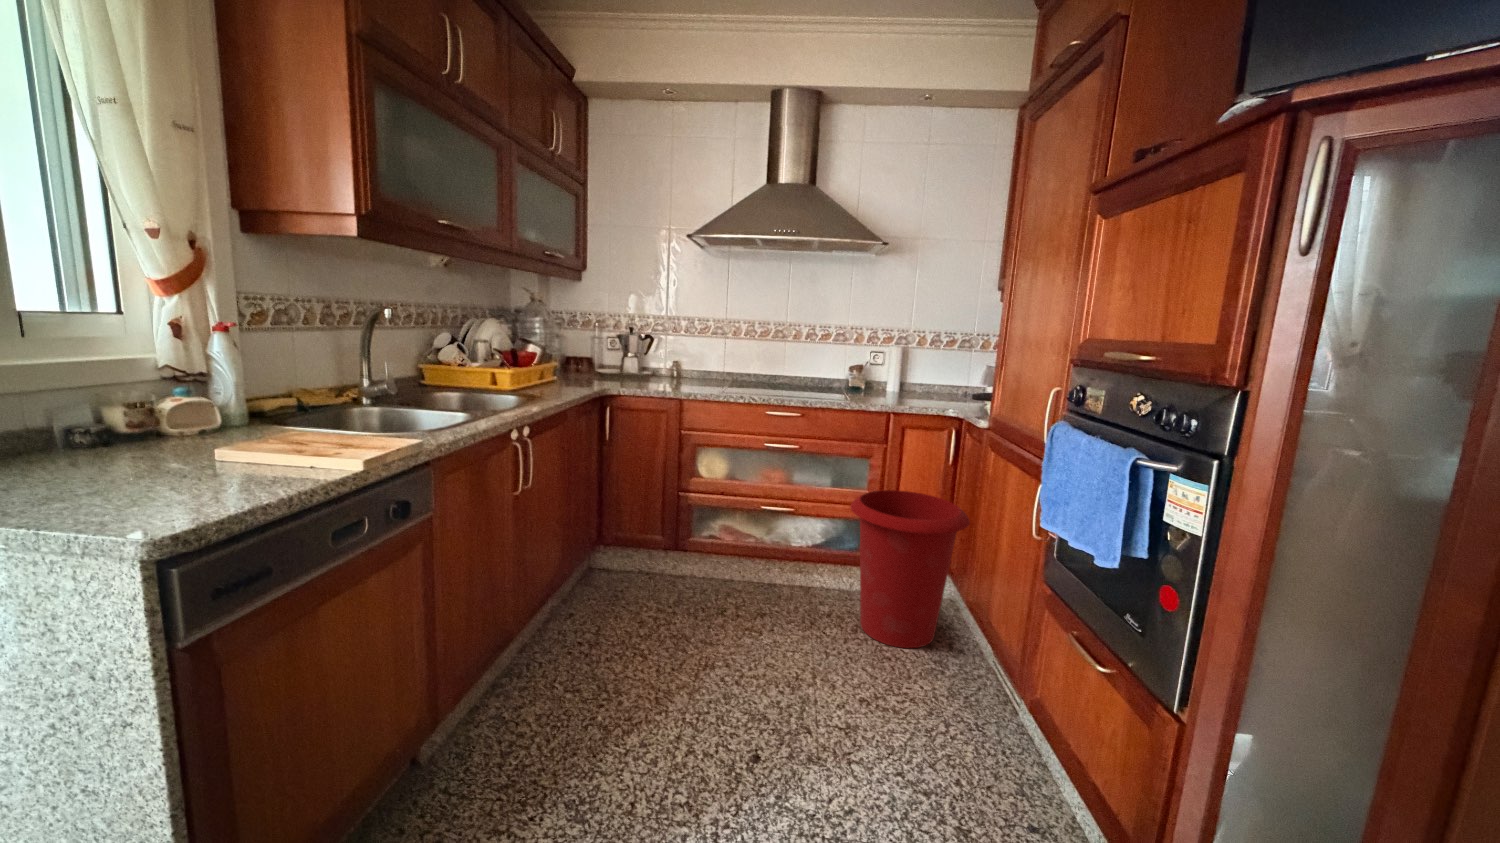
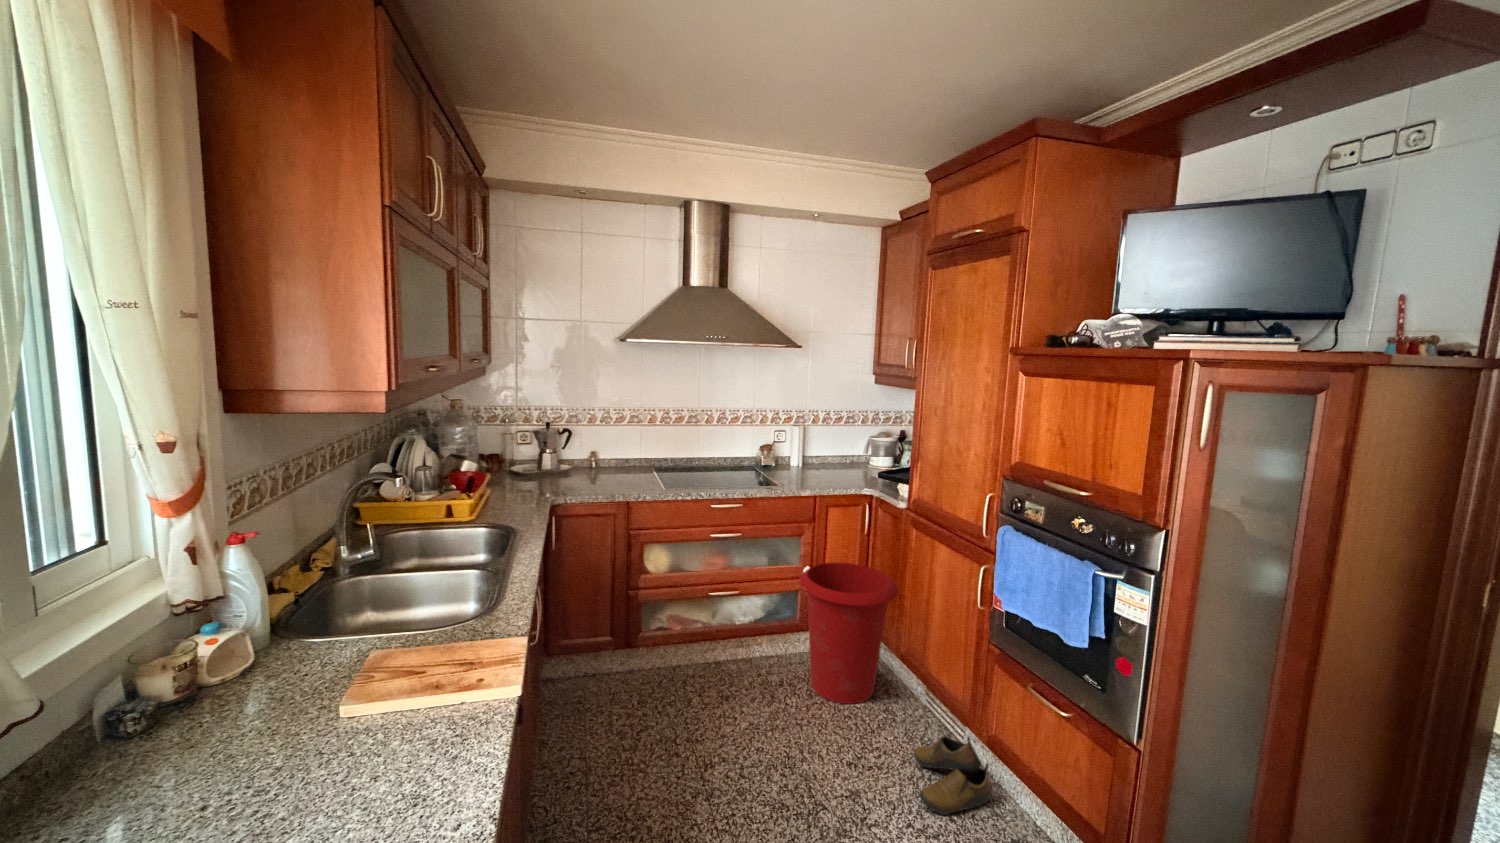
shoe: none [926,692,1027,779] -> present [914,737,991,815]

